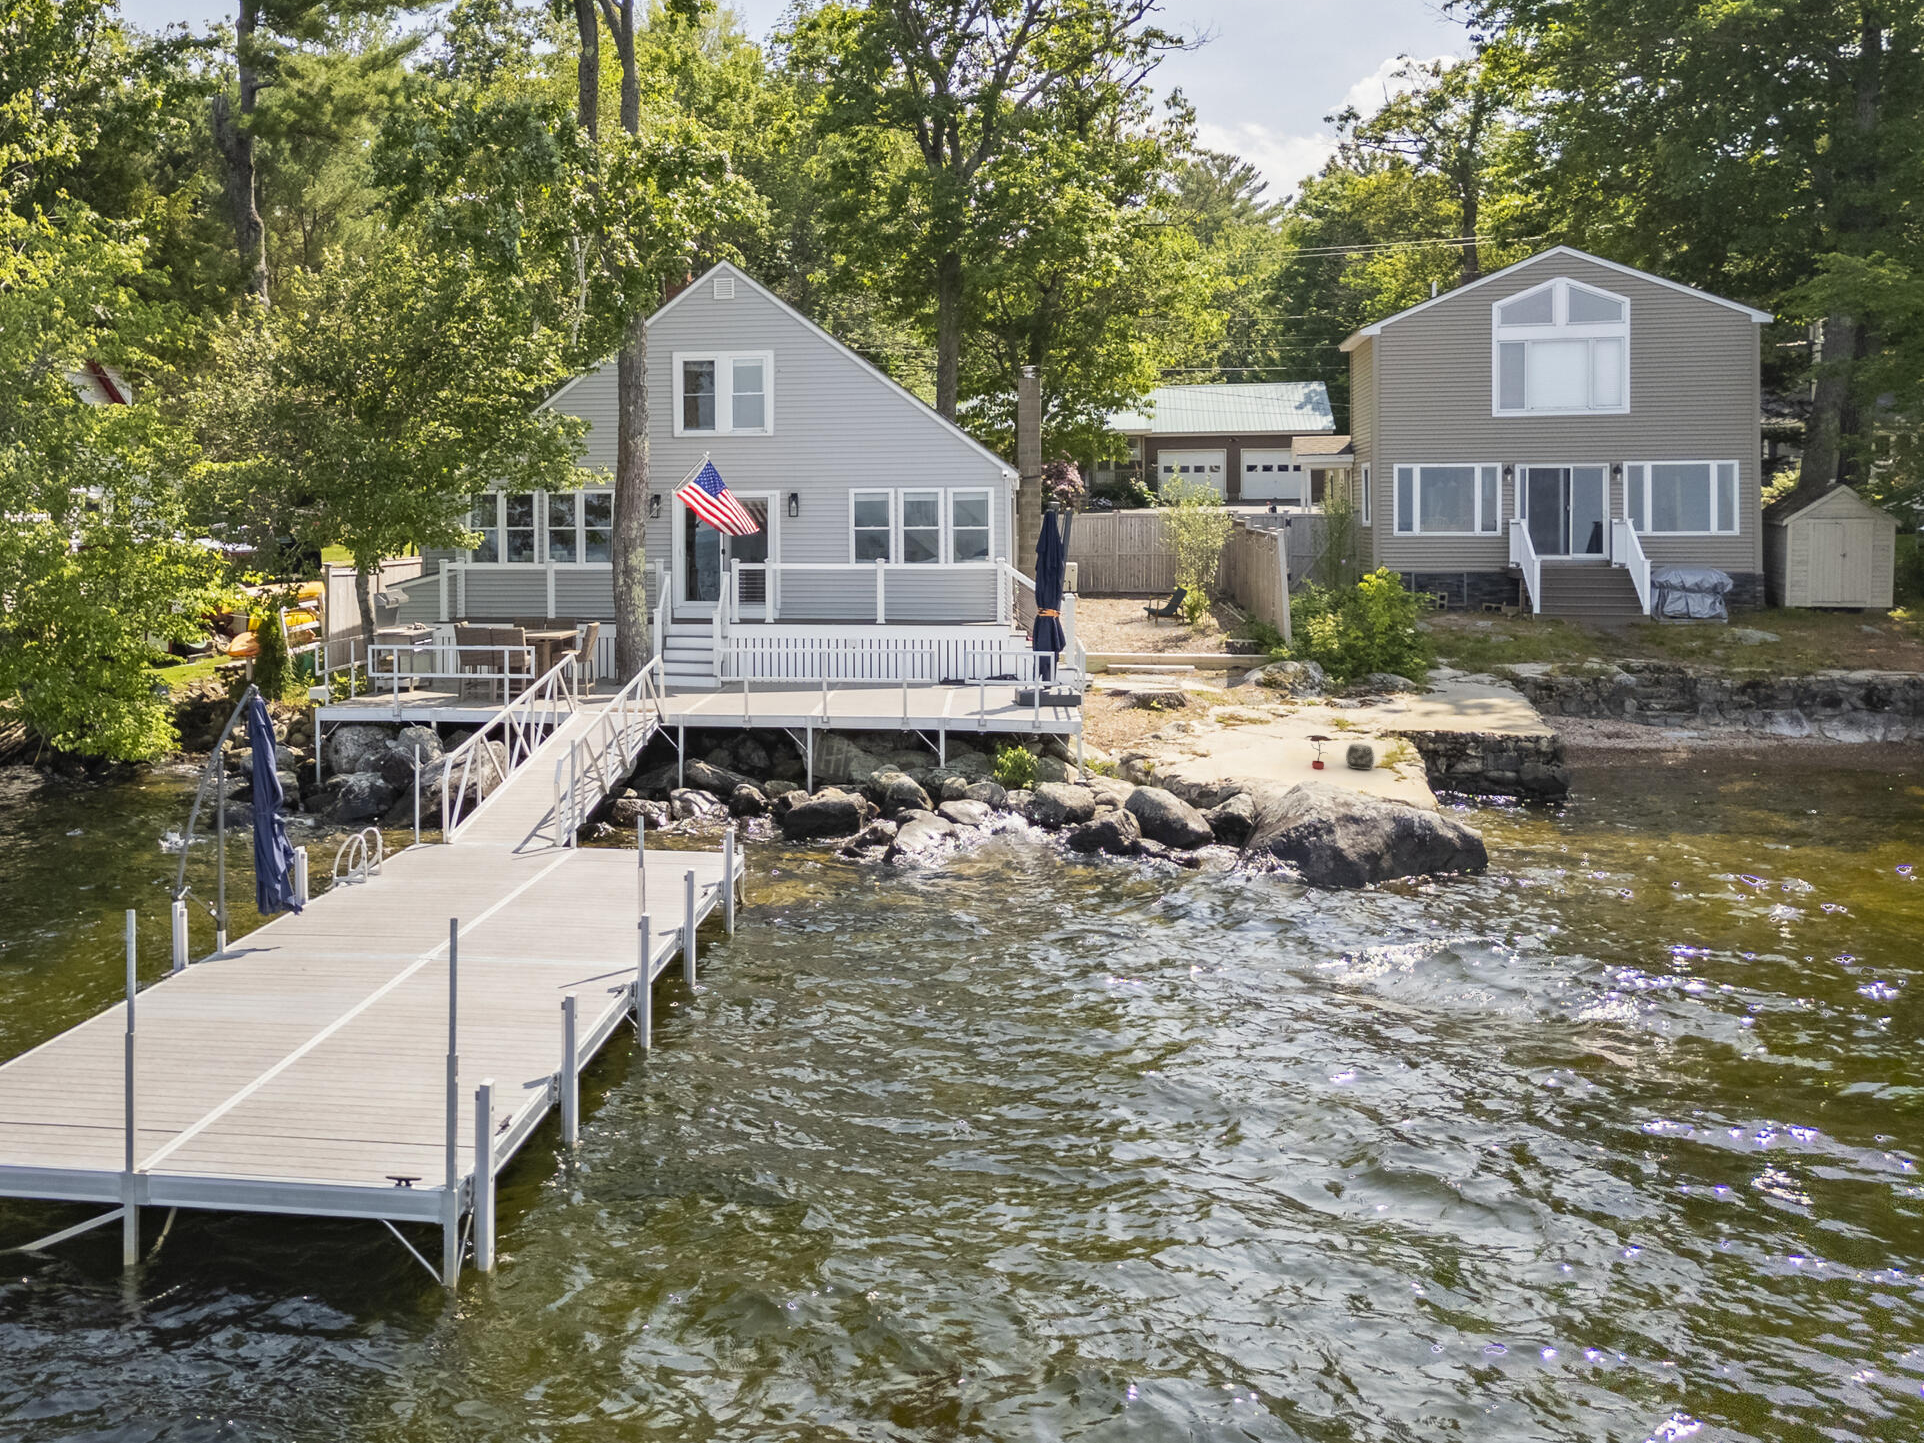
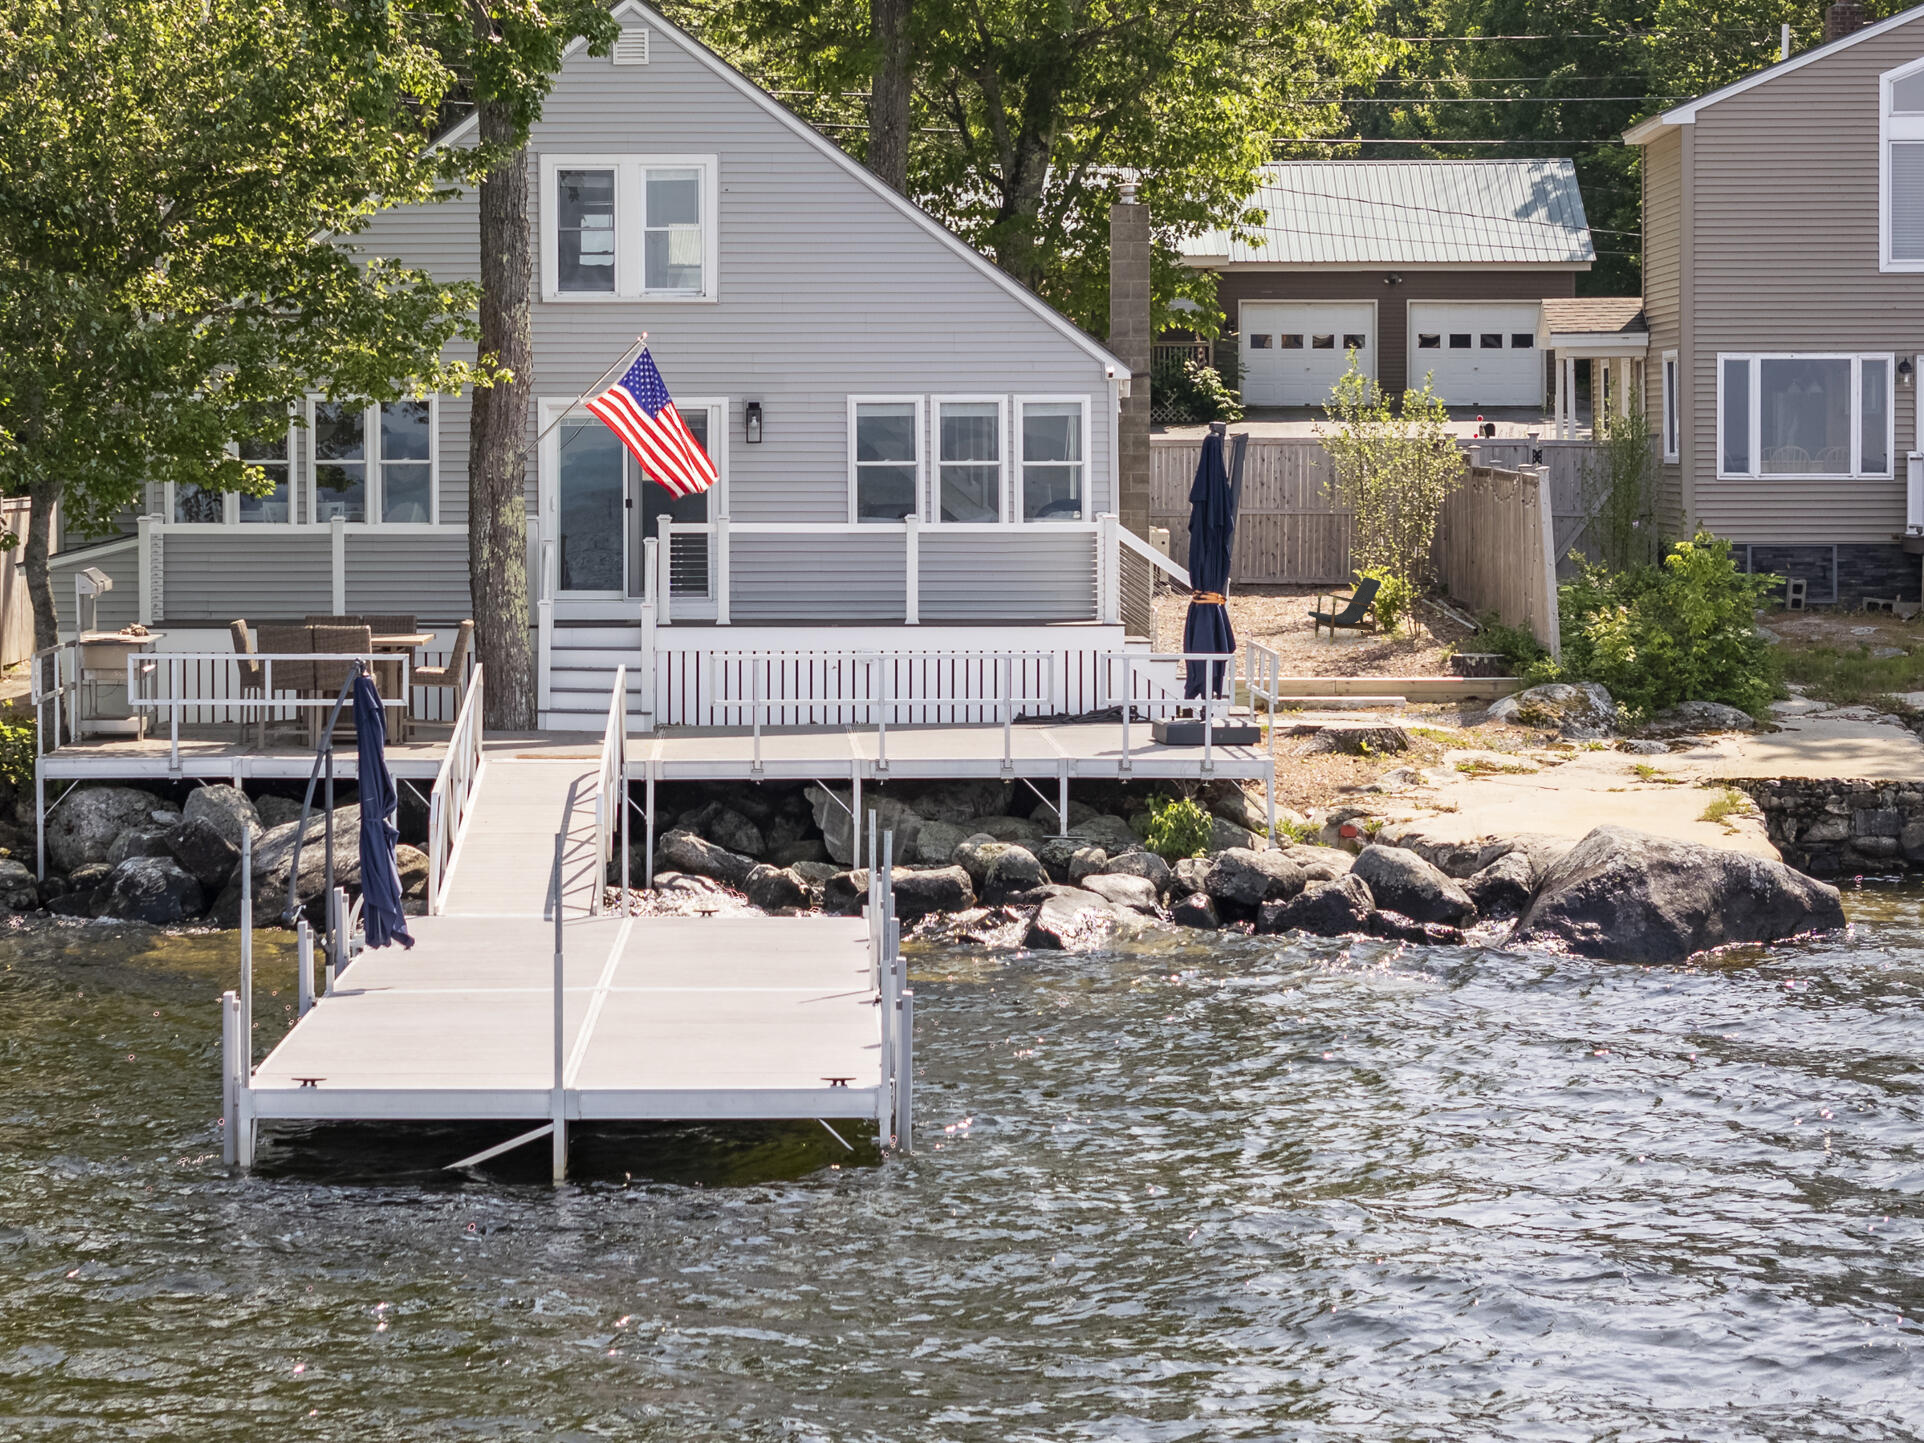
potted plant: present [1306,735,1332,769] -> present [1336,785,1366,837]
woven basket: present [1346,745,1374,770] -> none [1656,784,1697,821]

